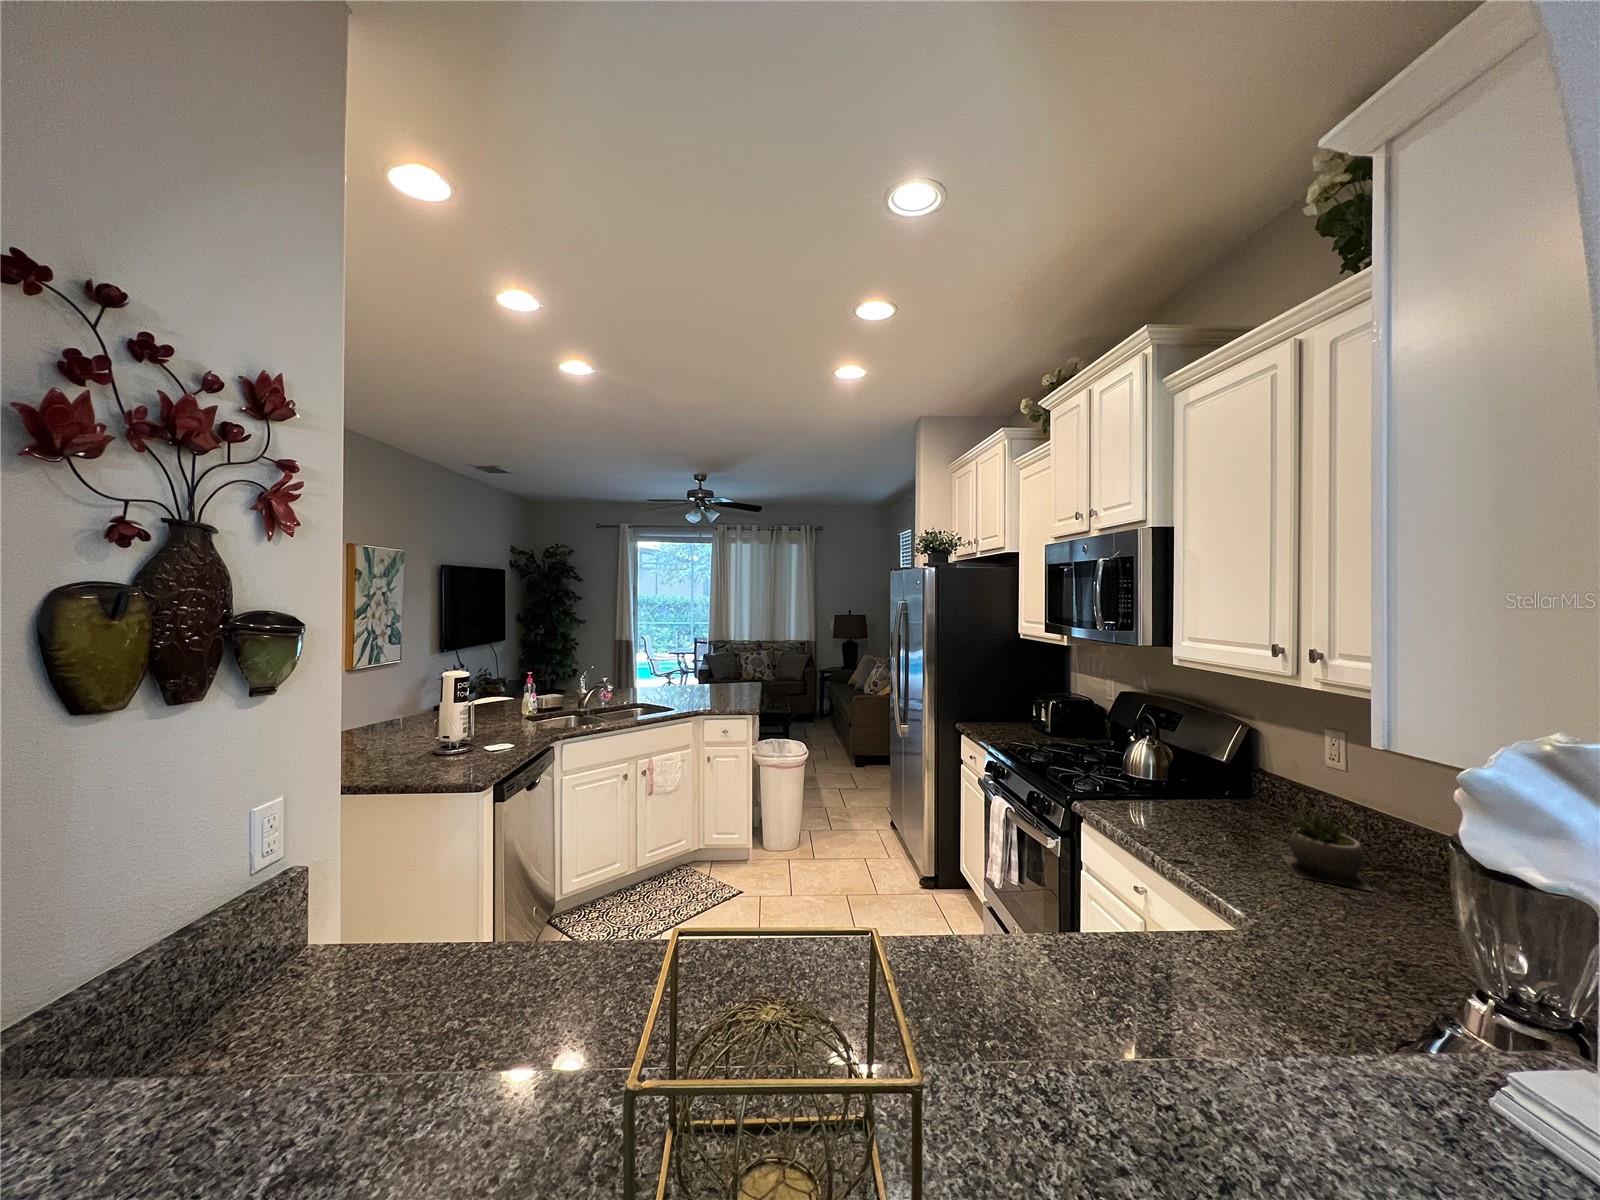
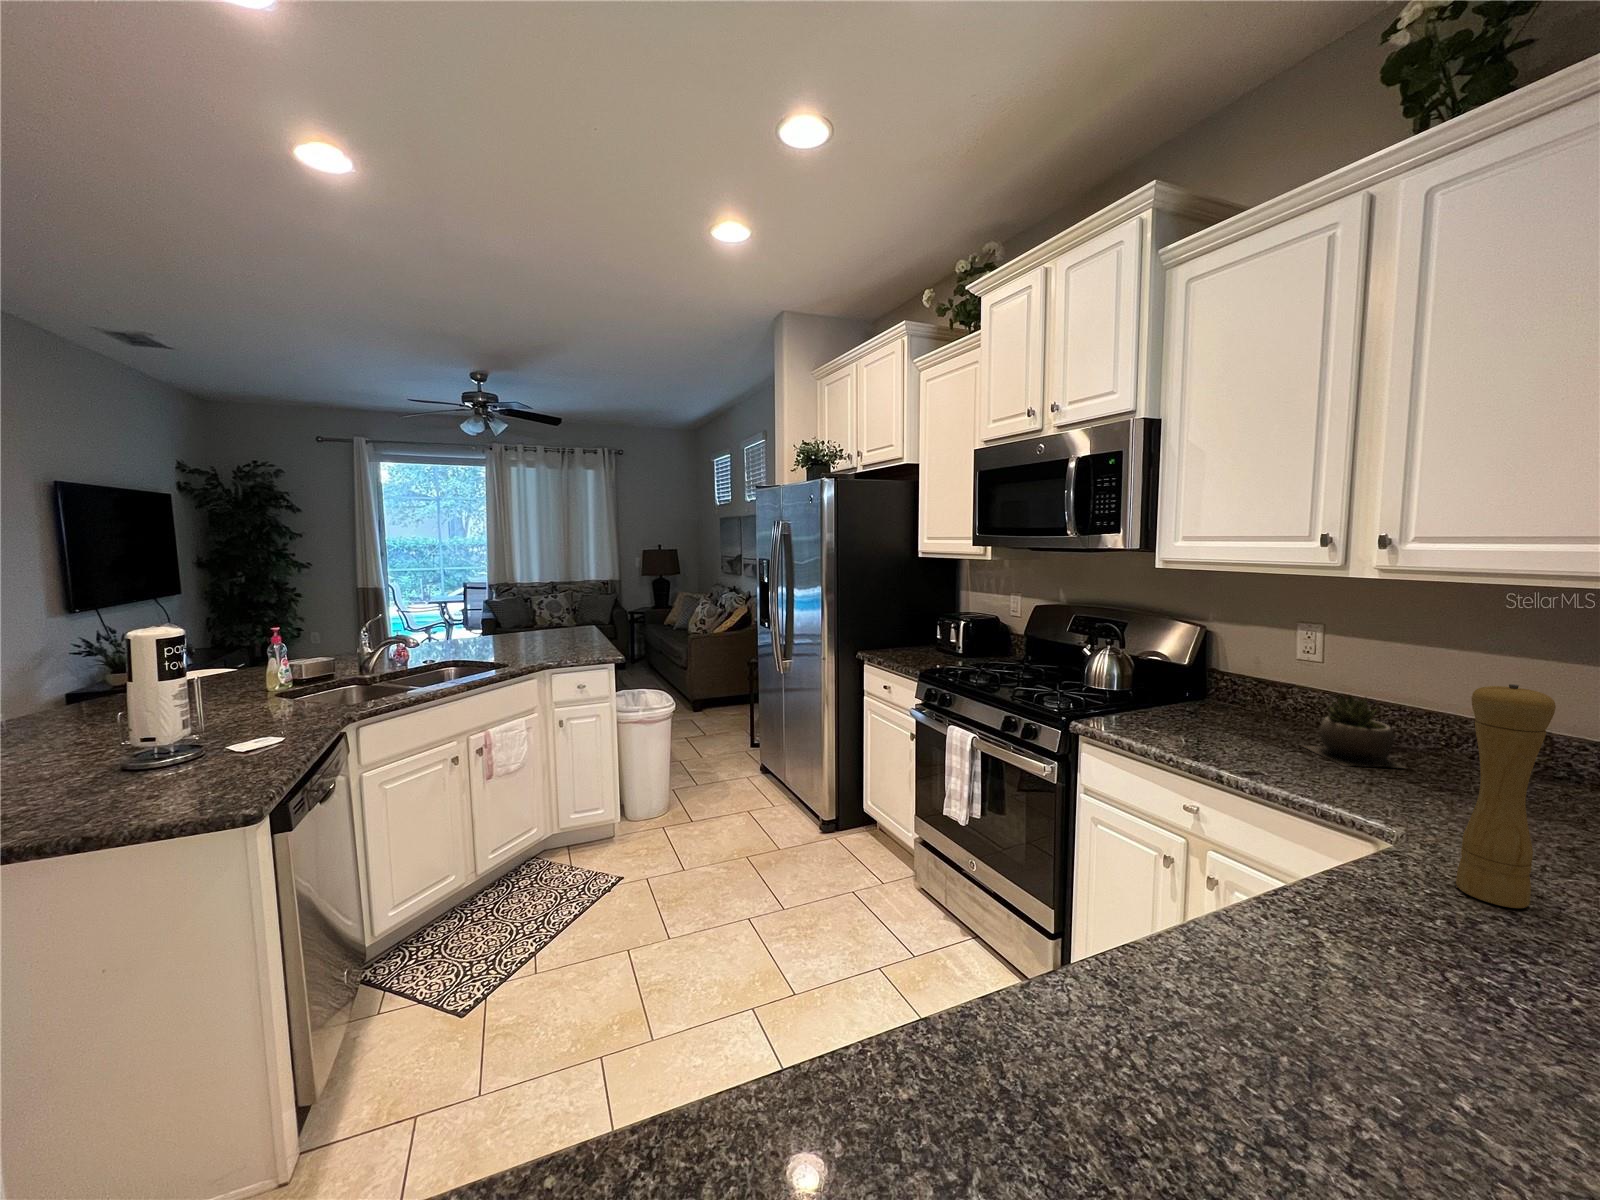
pepper mill: none [1201,795,1260,993] -> present [1456,684,1556,908]

